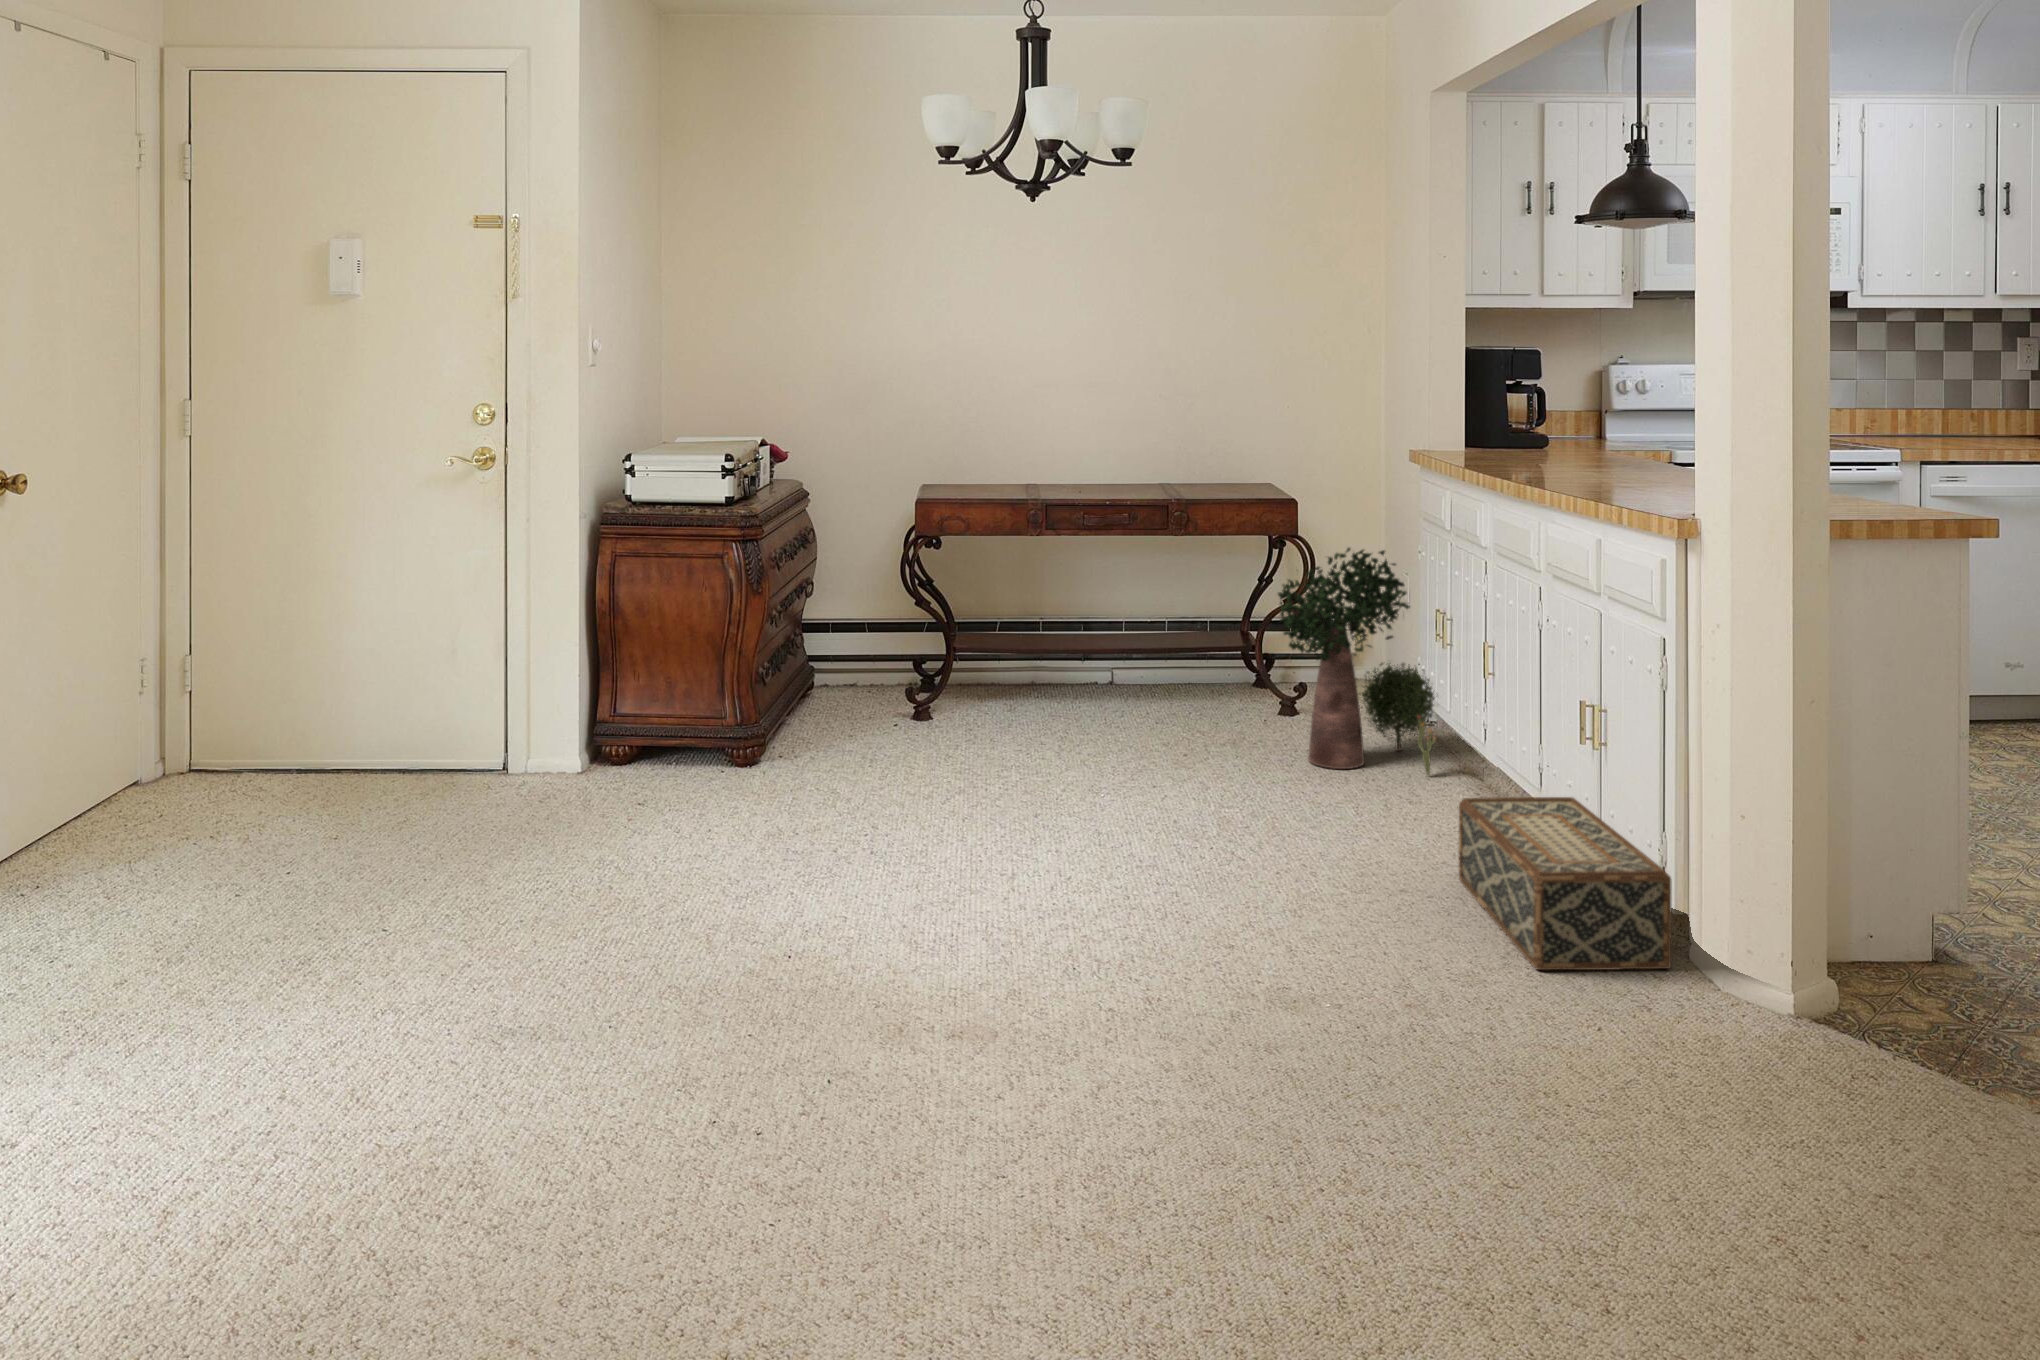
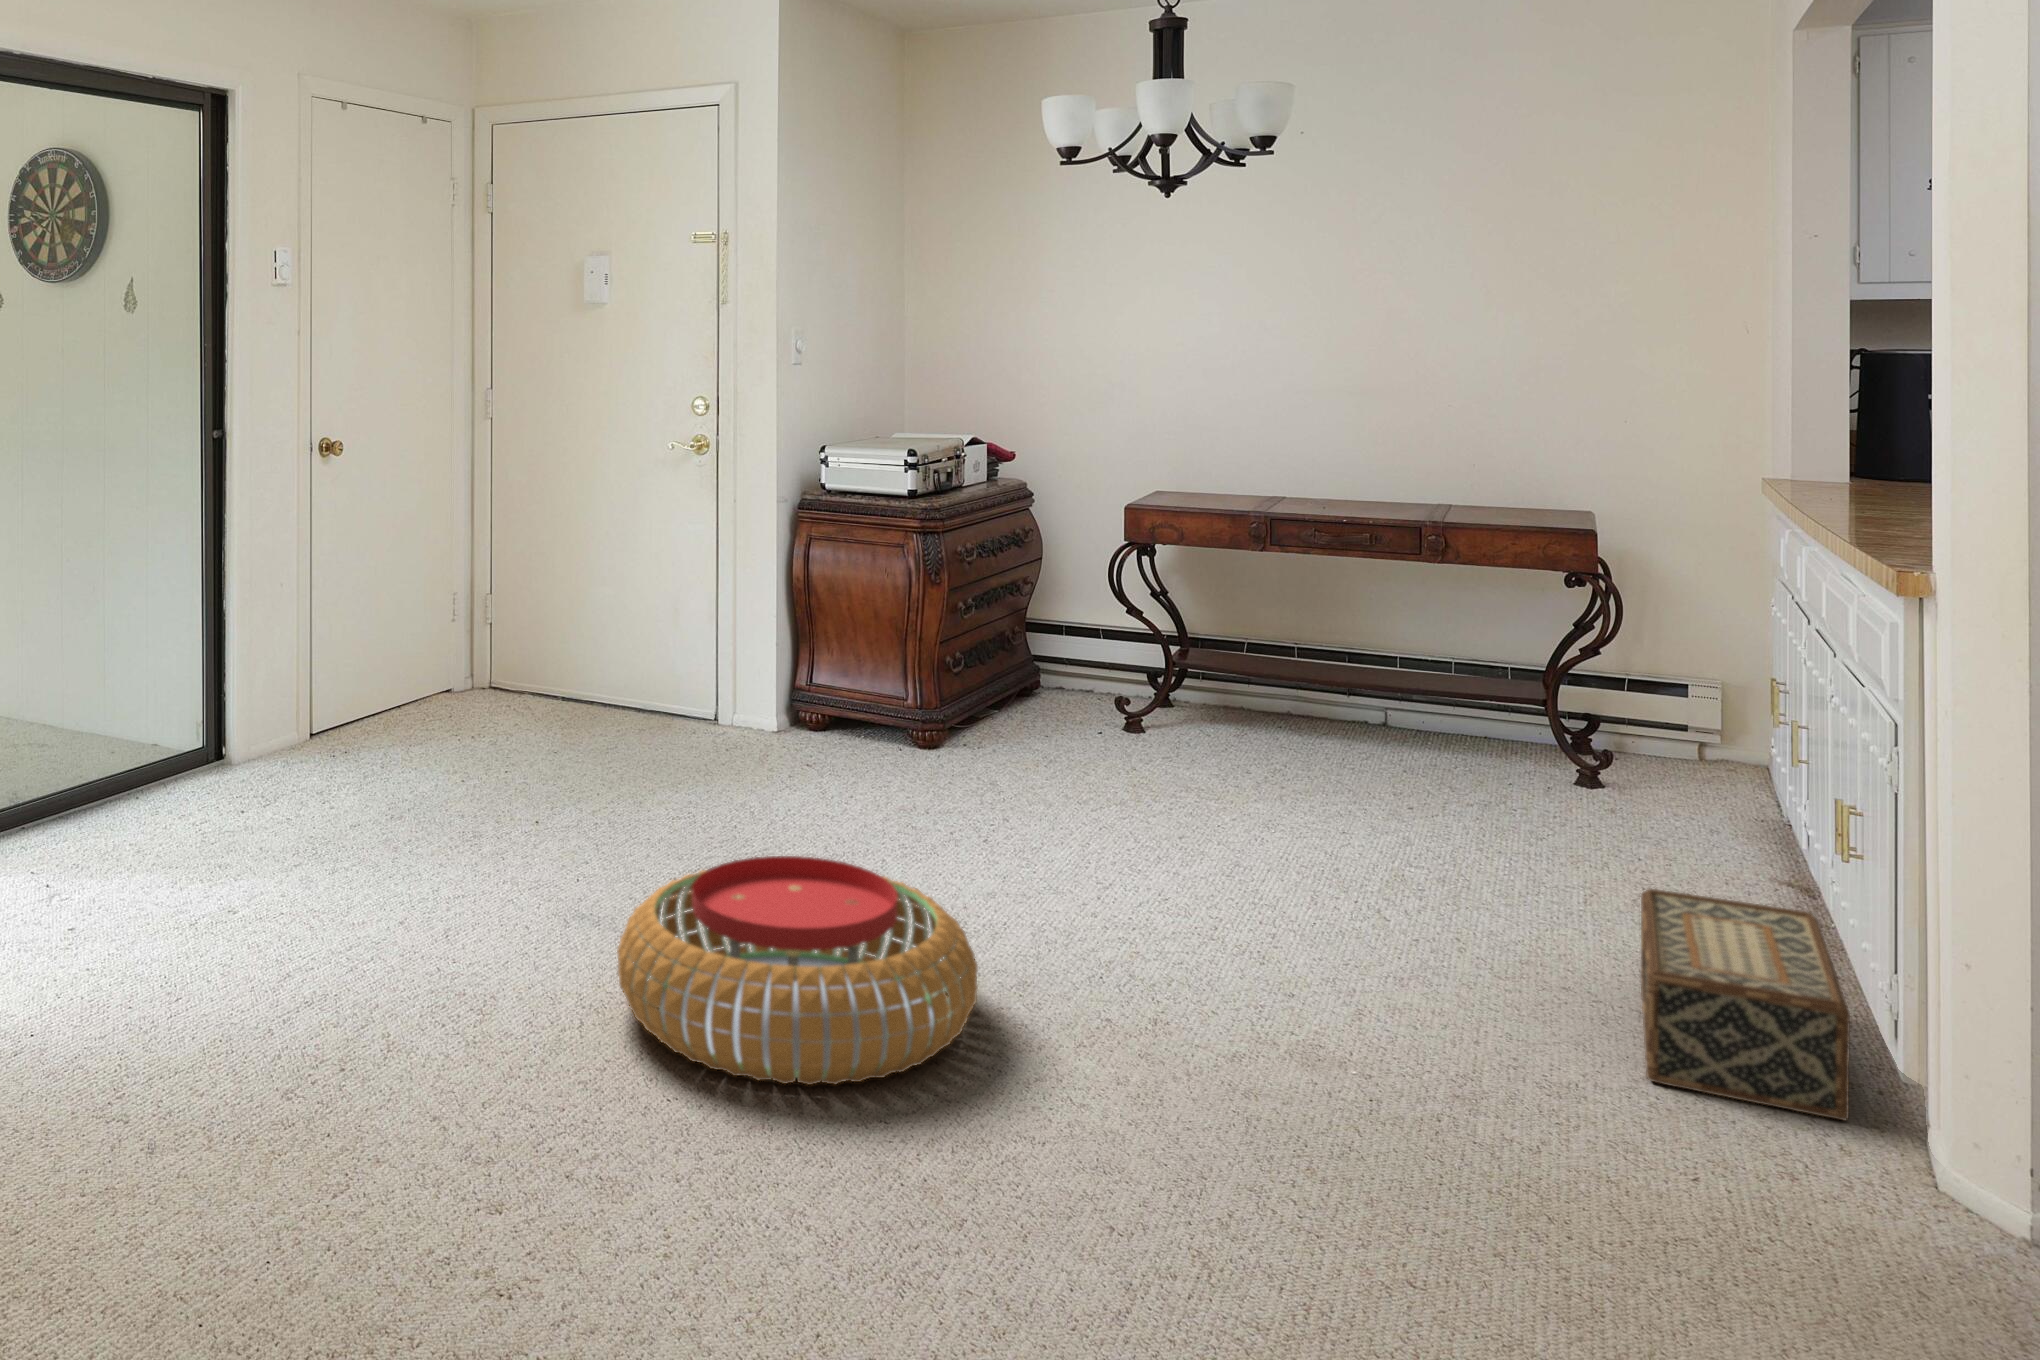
potted plant: present [1278,548,1437,775] -> none [1522,589,1767,878]
pouf: none [594,919,1024,1225] -> present [617,856,978,1085]

